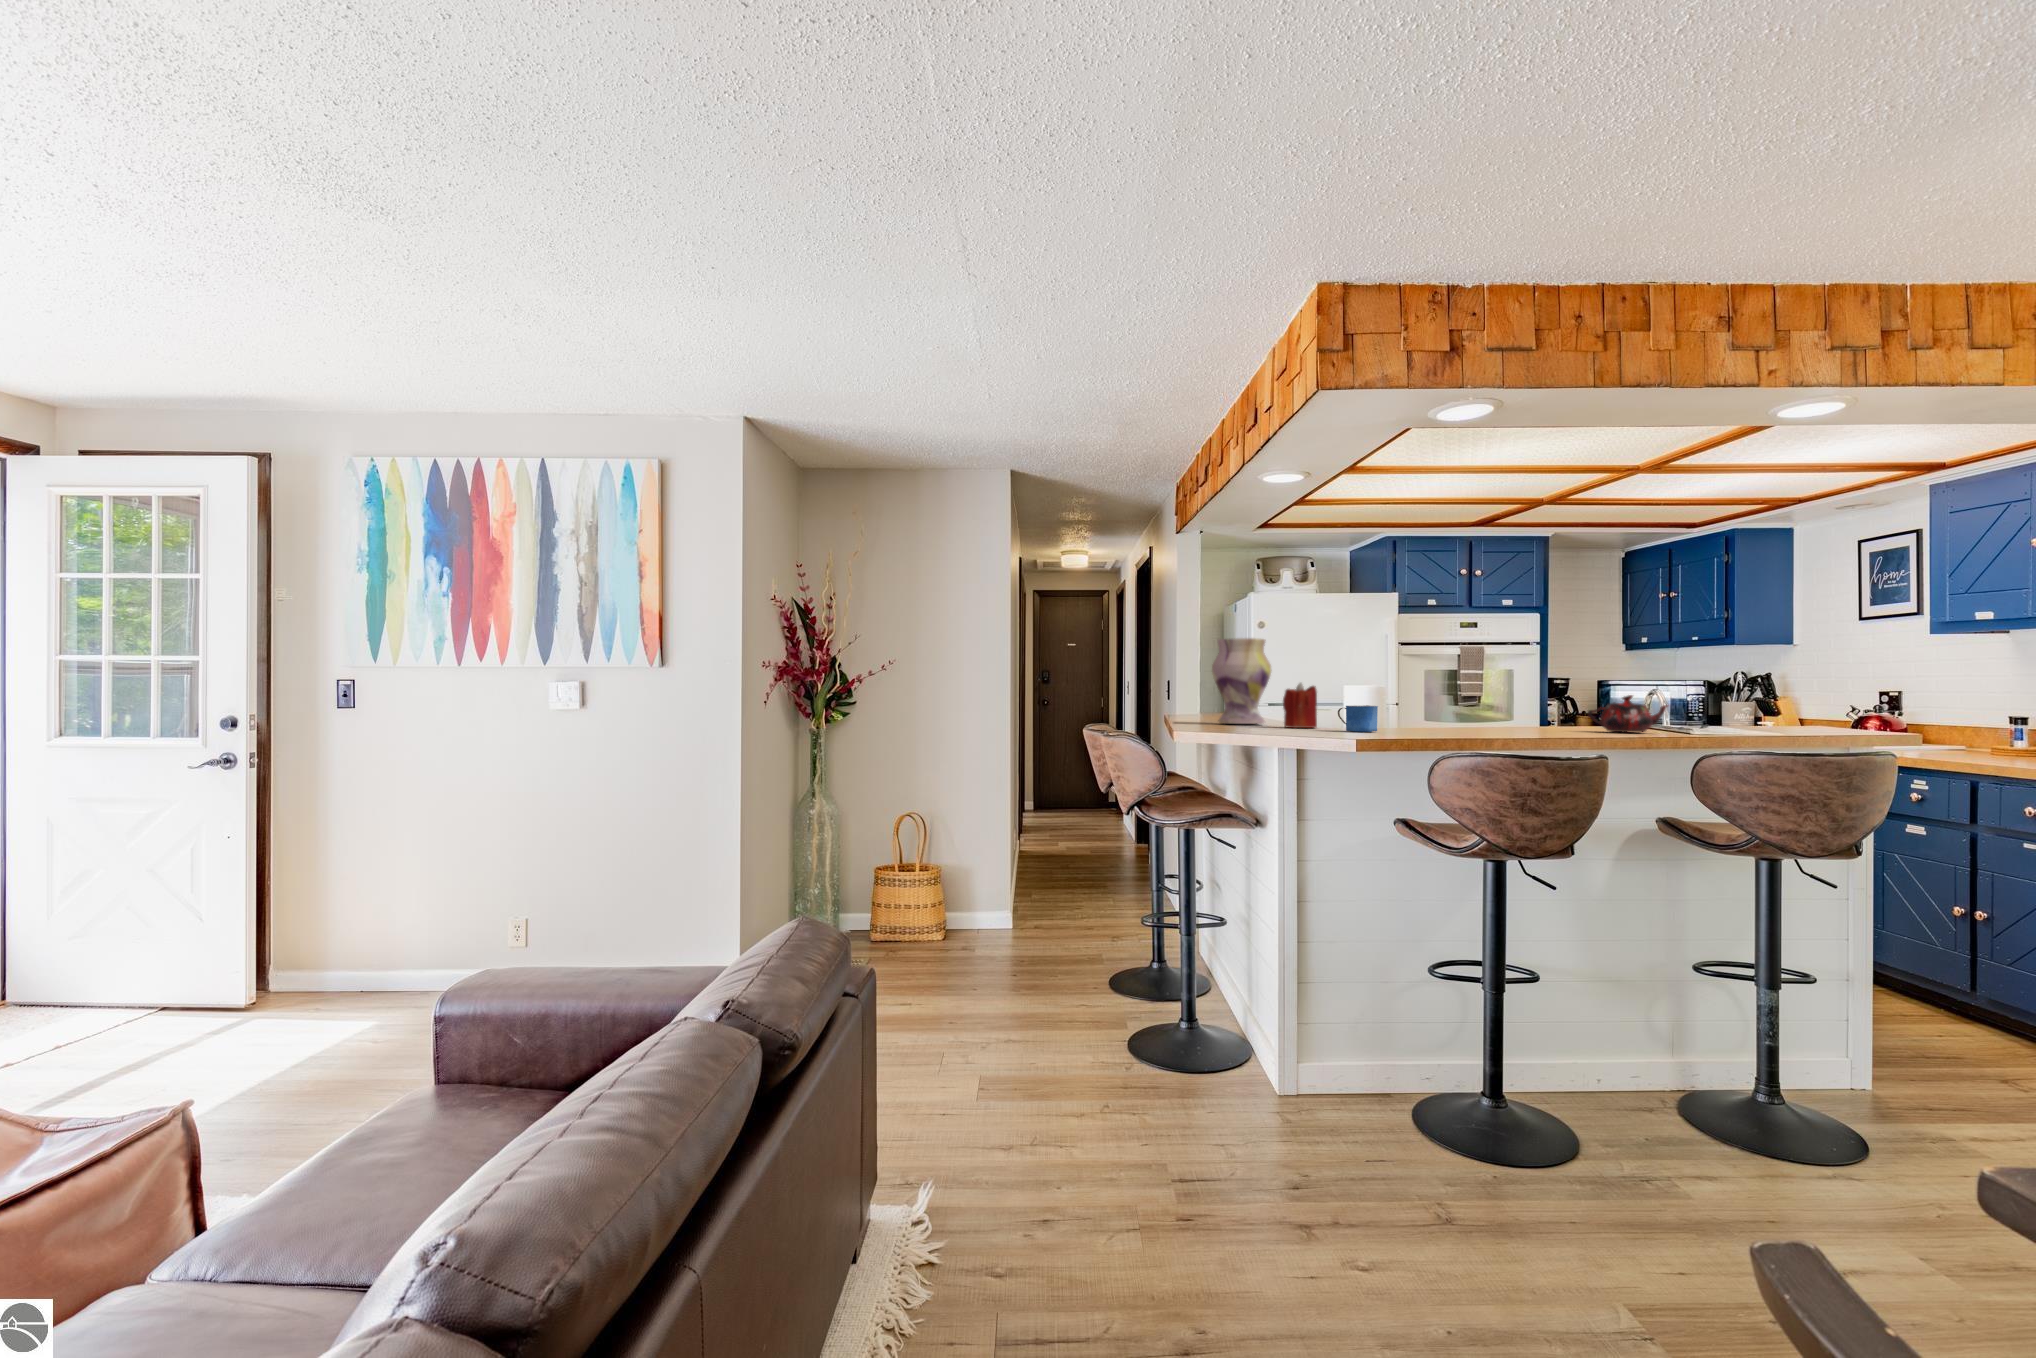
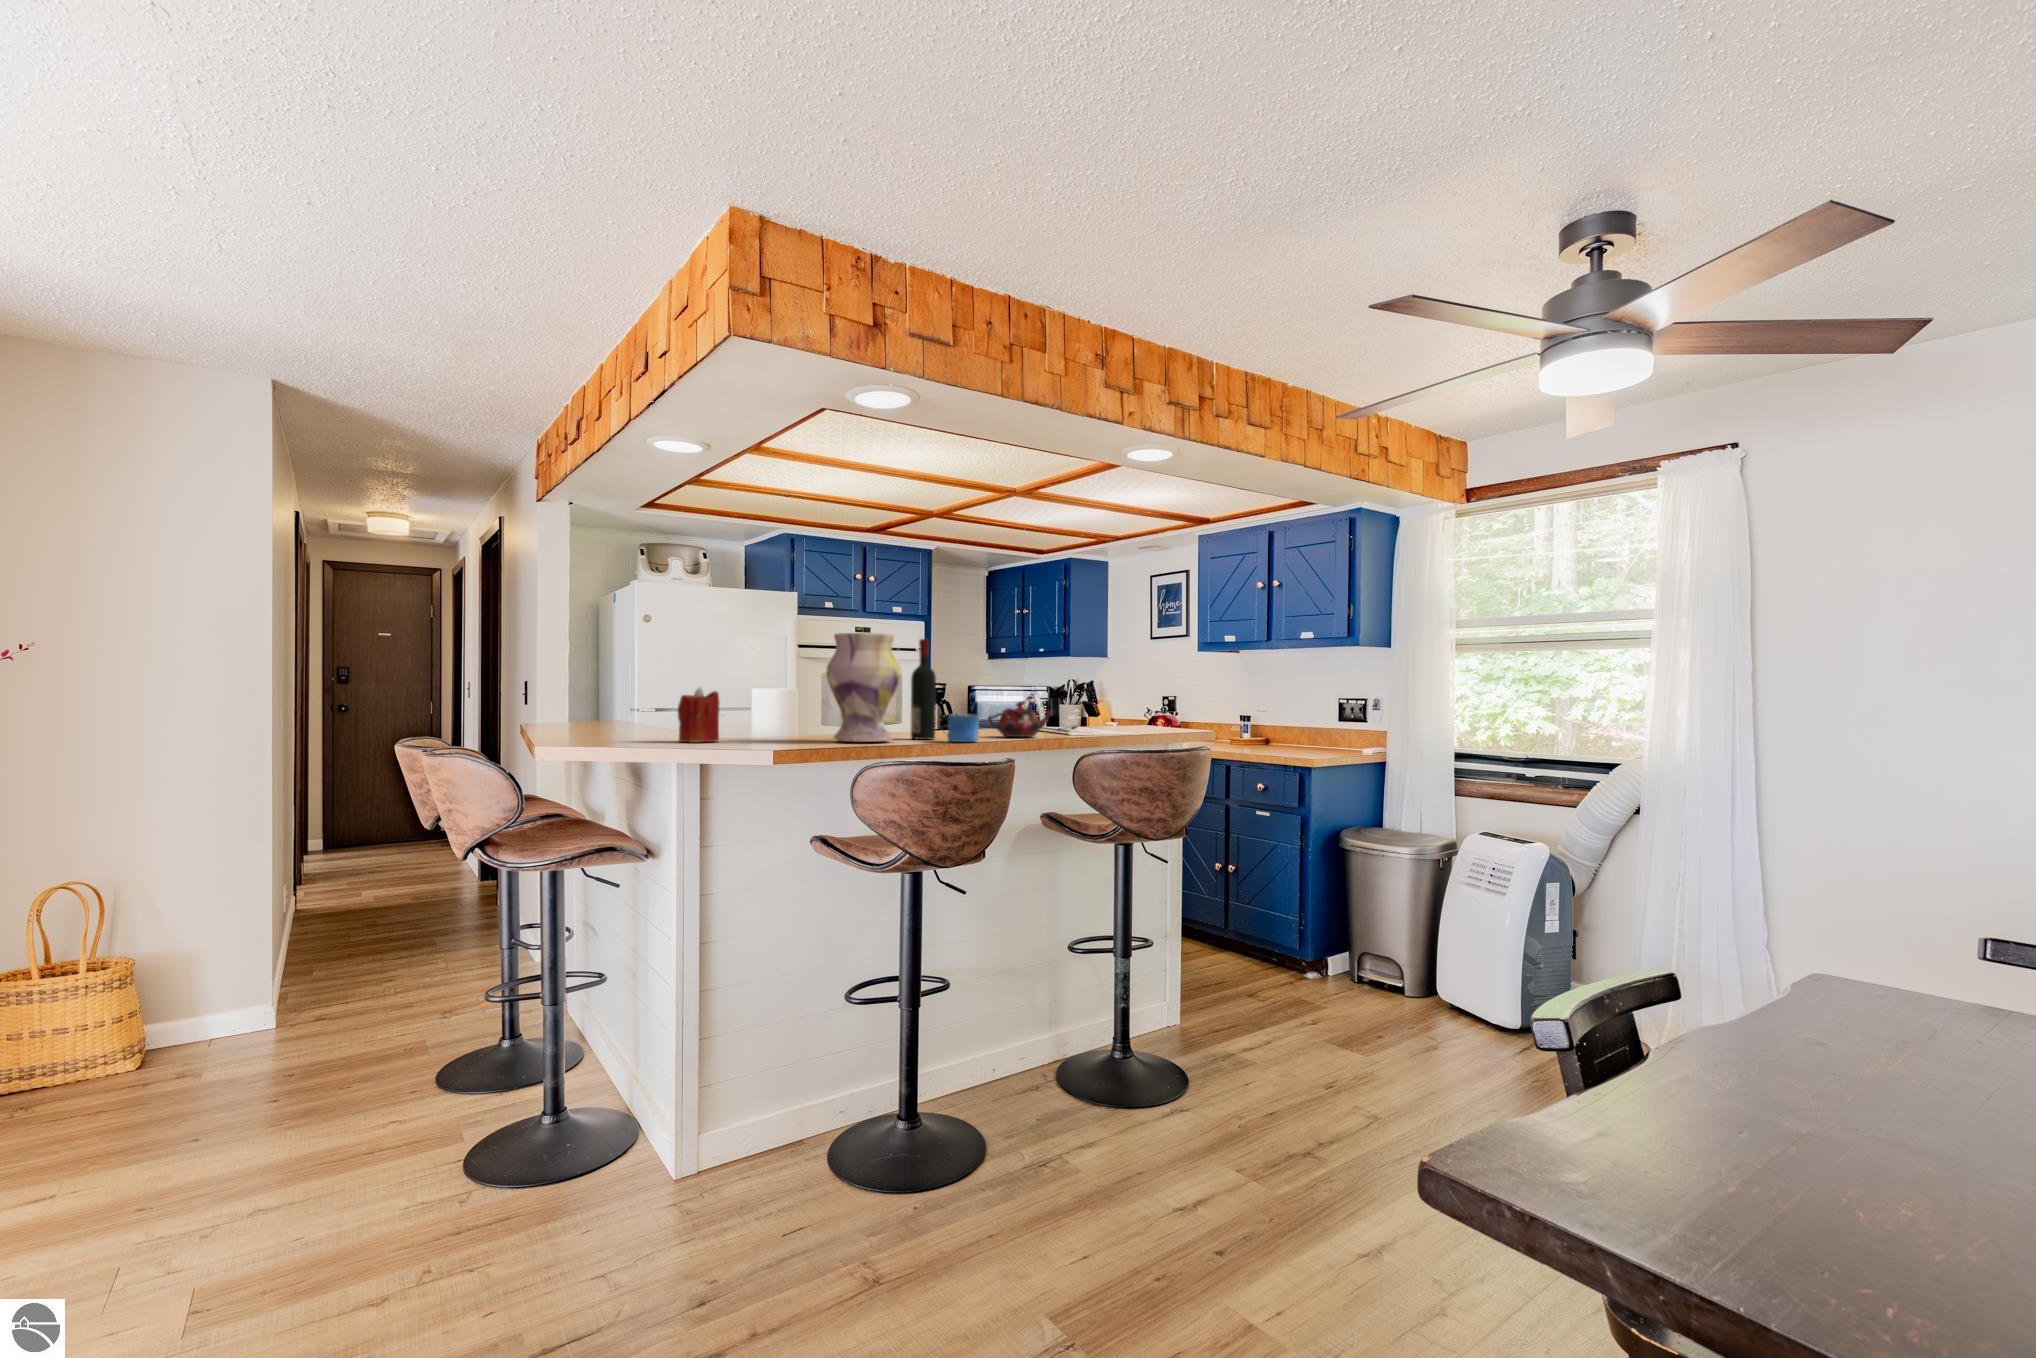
wine bottle: none [1499,635,1526,731] -> present [911,639,936,740]
vase: present [1212,638,1272,724] -> present [826,633,901,742]
mug: present [1338,705,1378,732] -> present [940,714,979,742]

